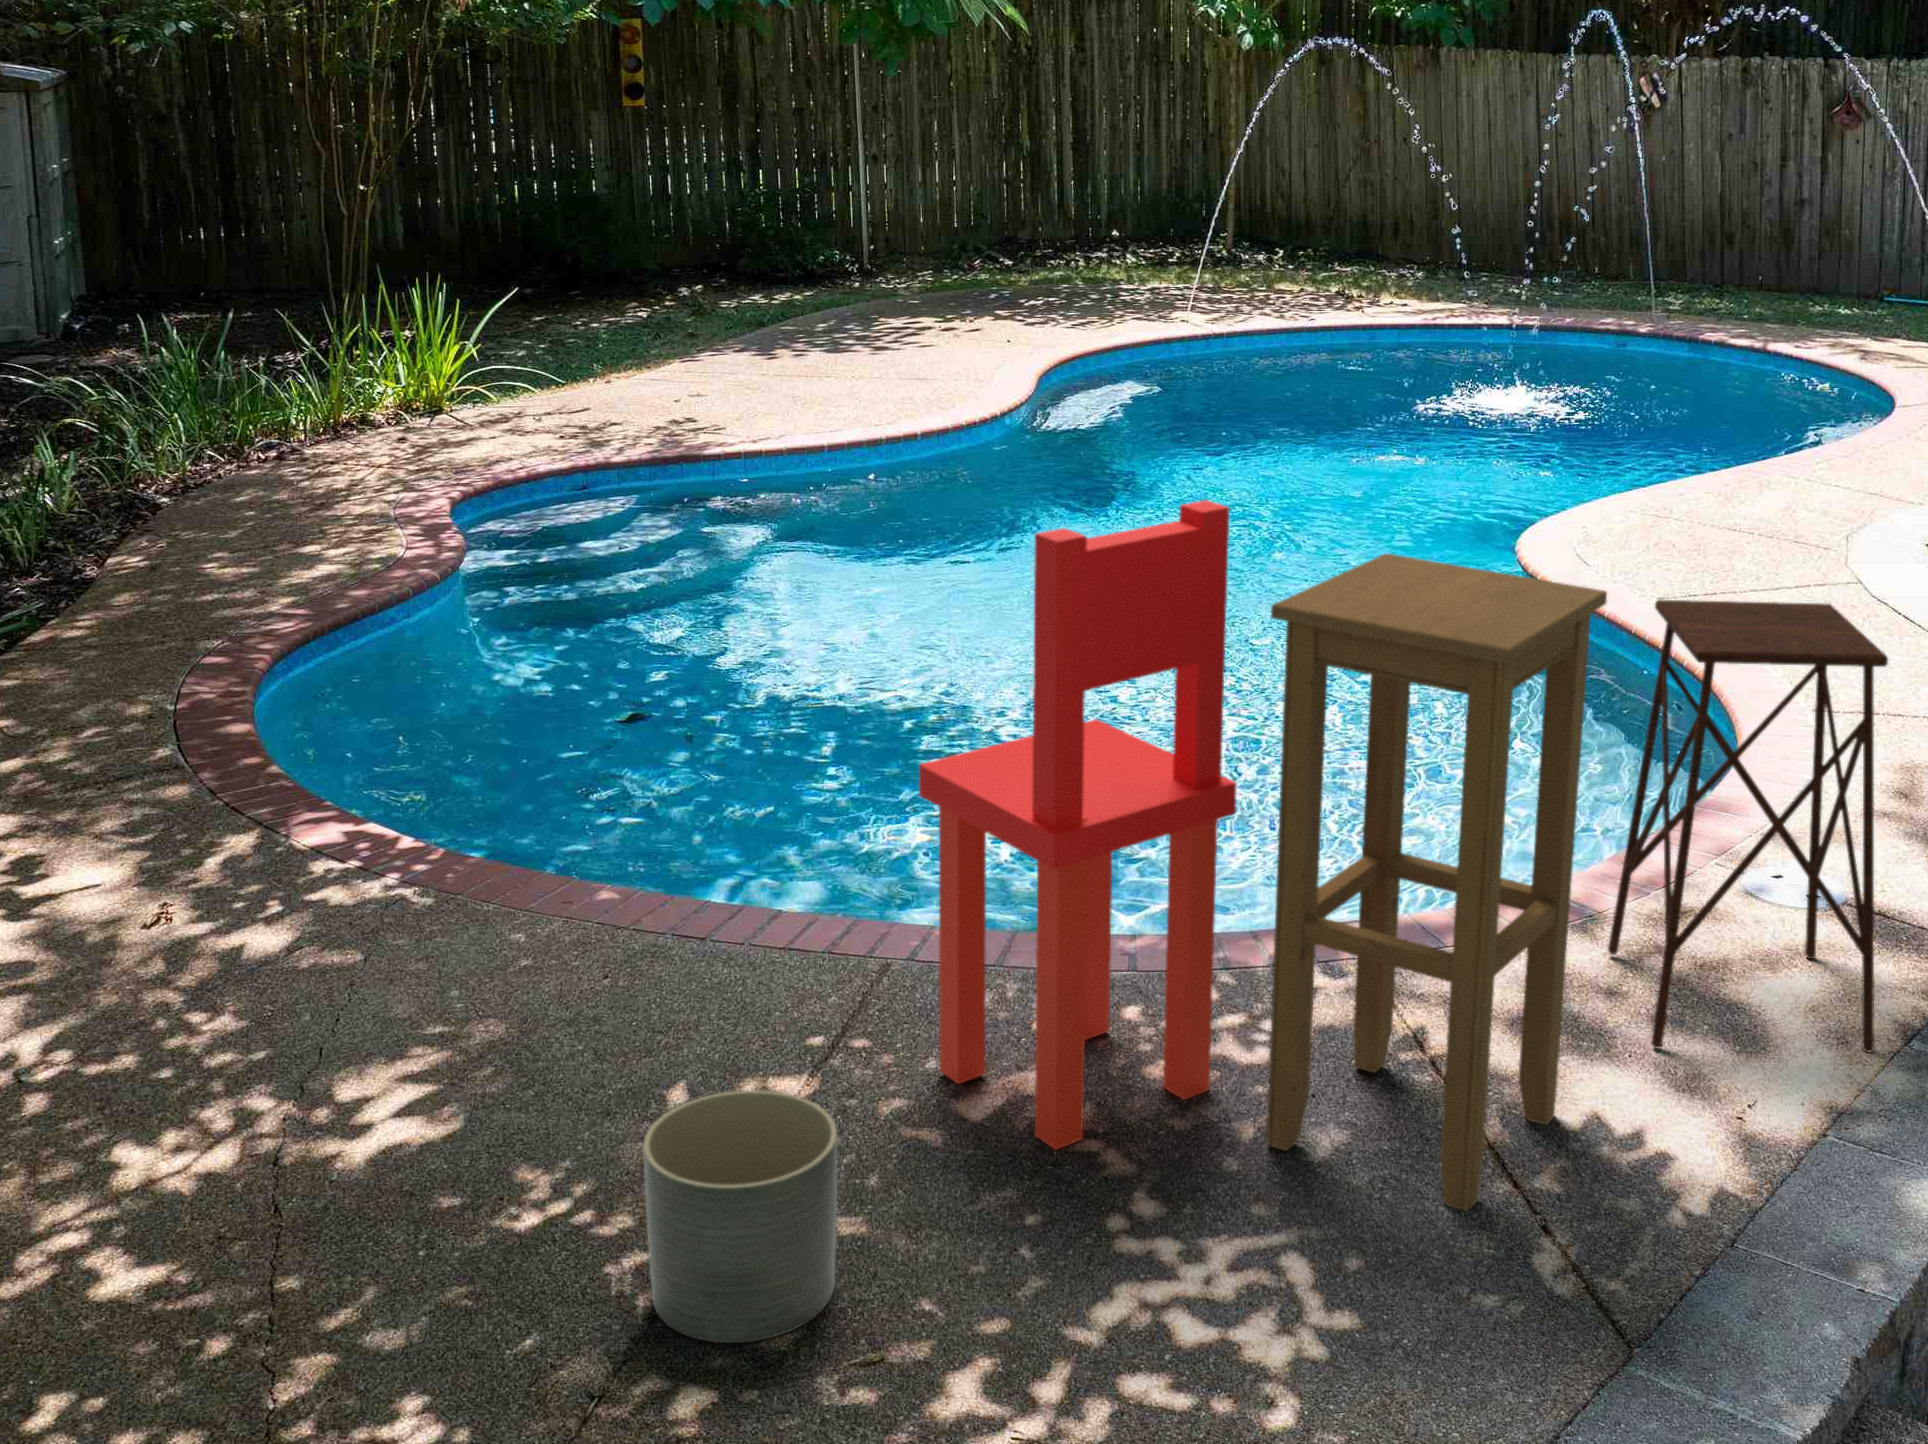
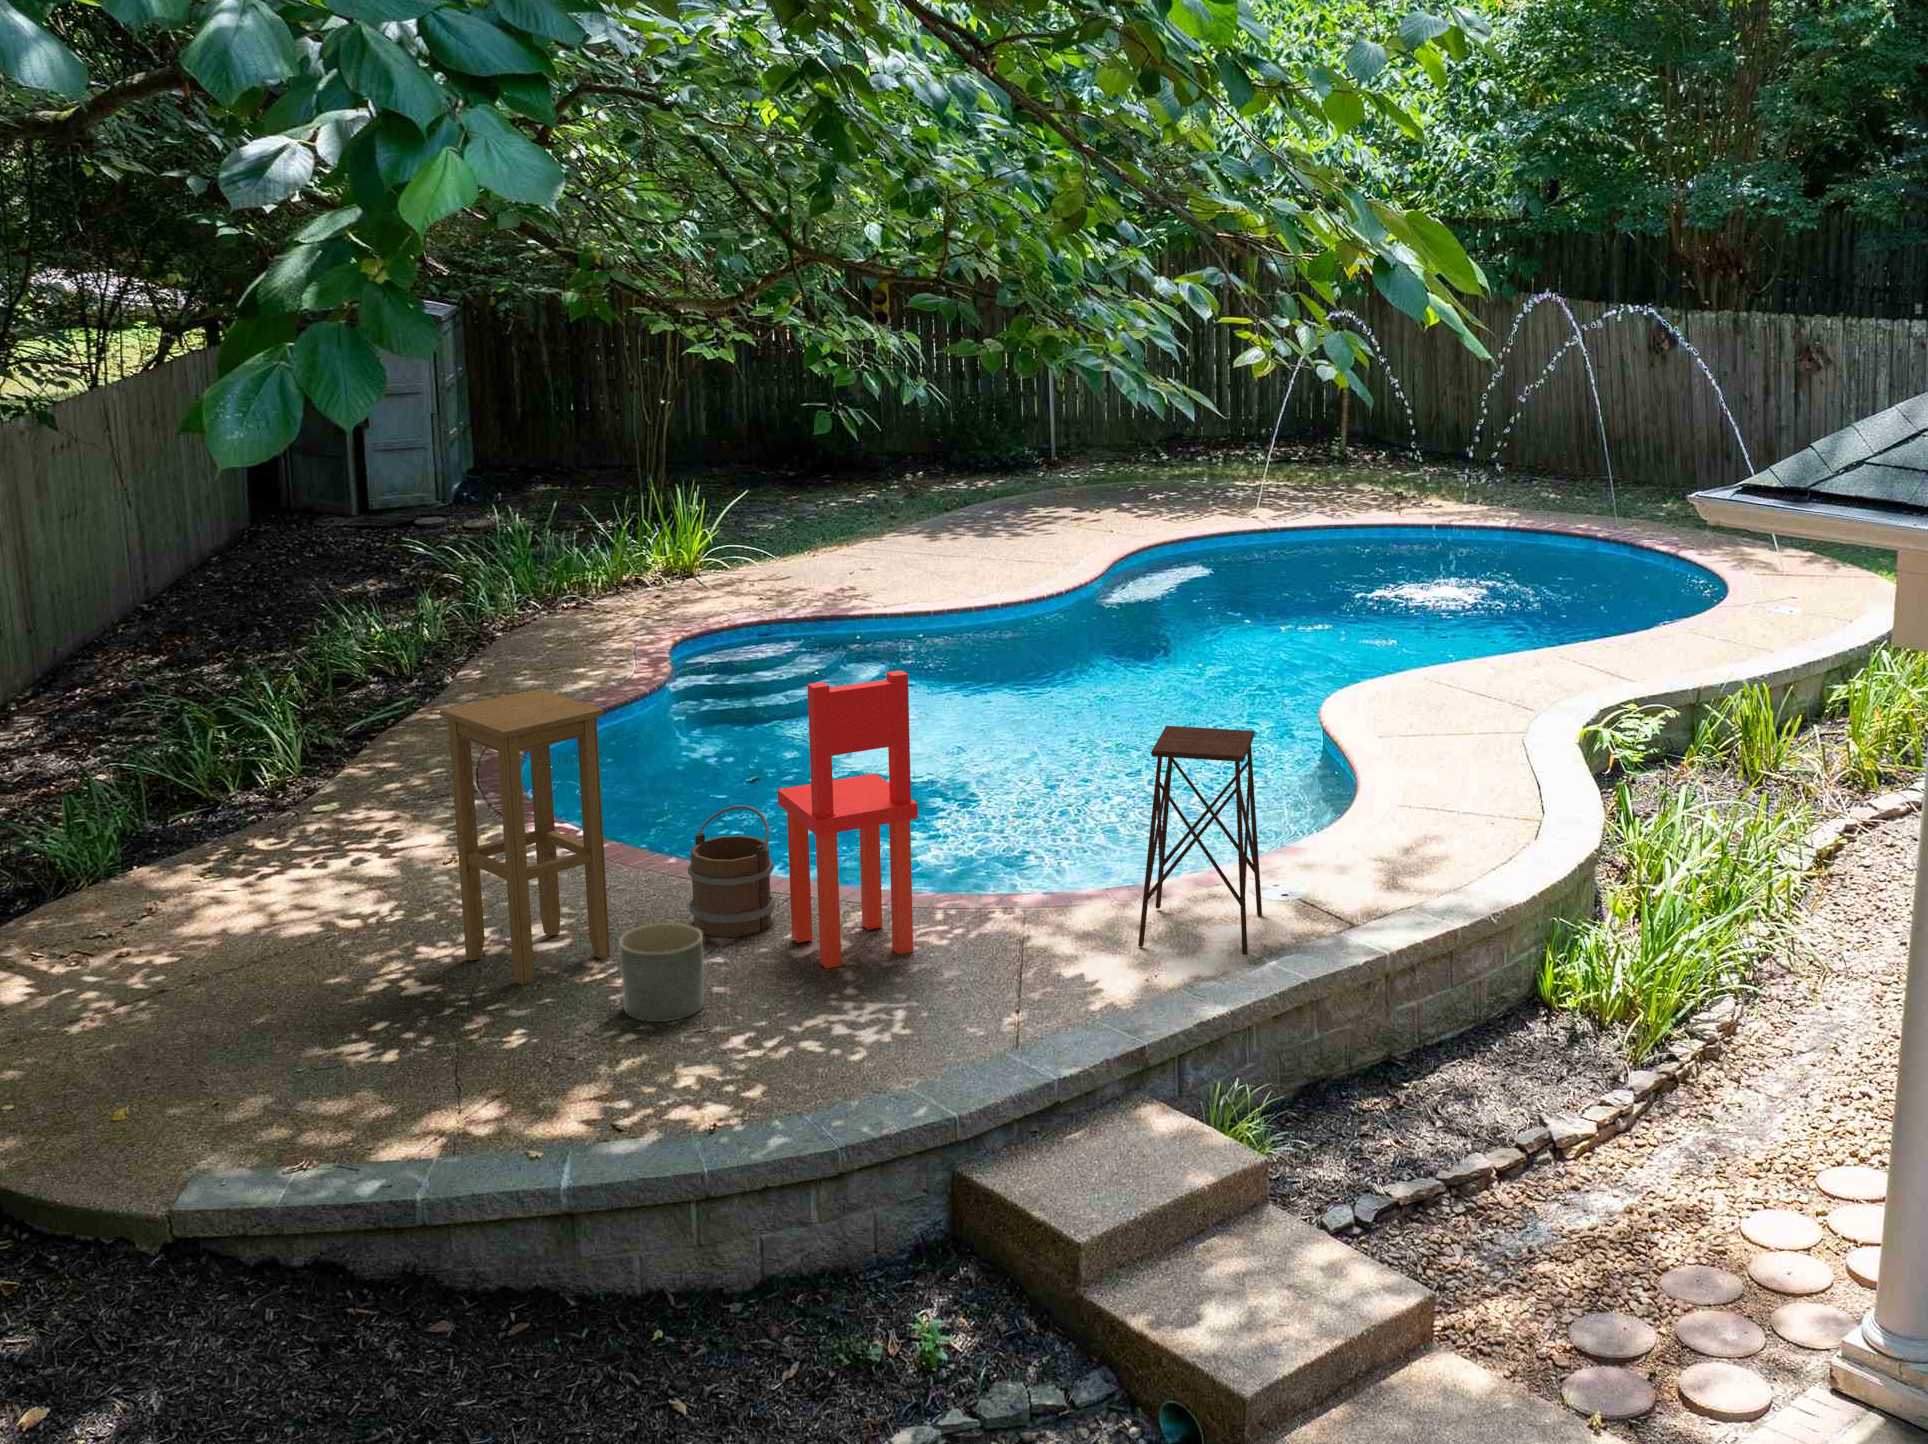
stool: present [1267,554,1607,1211] -> present [440,689,610,985]
bucket: none [707,796,881,1079] -> present [688,806,775,937]

